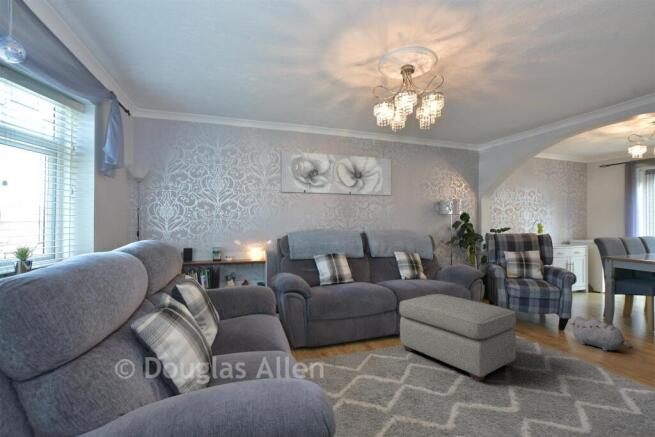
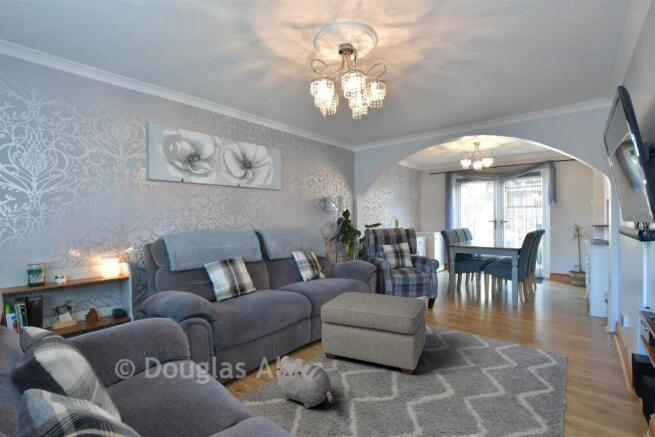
plush toy: present [572,316,632,351] -> present [275,356,333,408]

